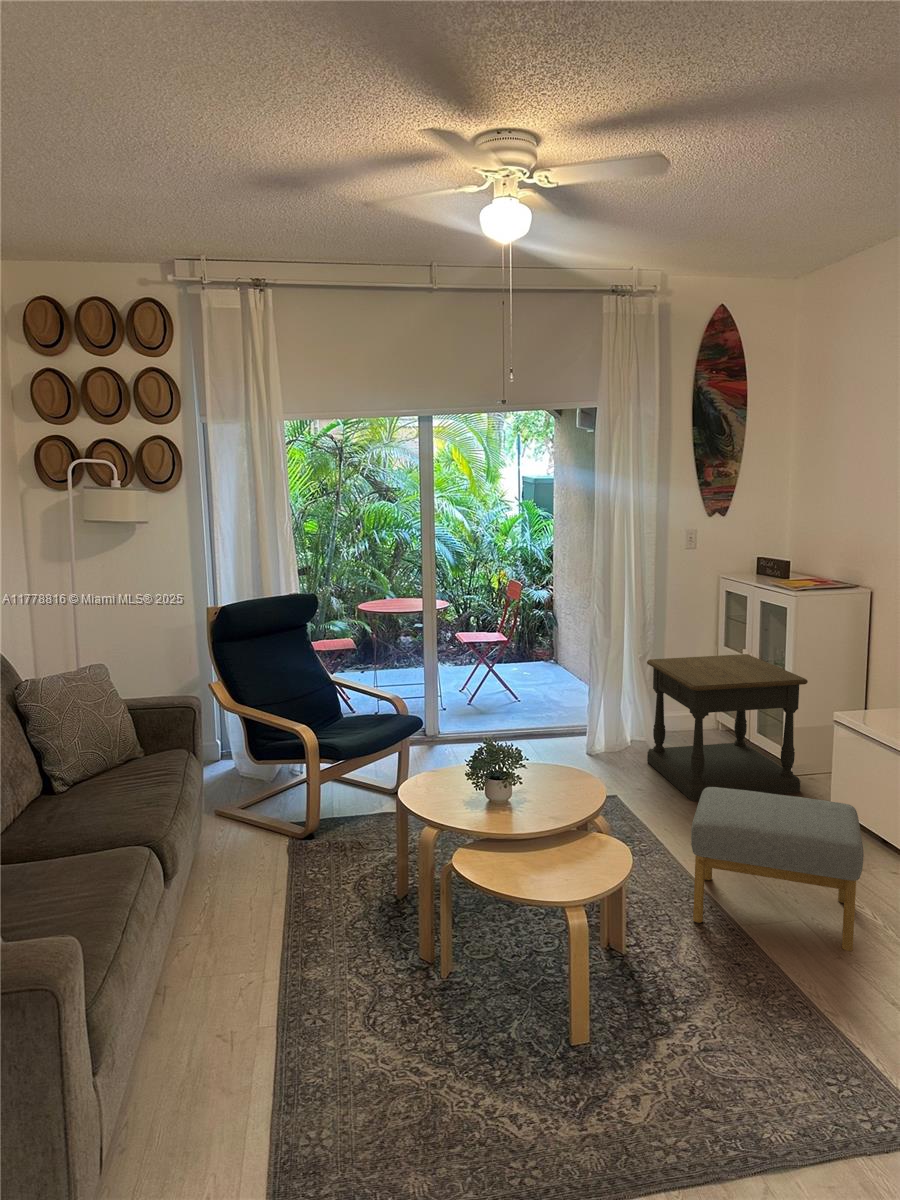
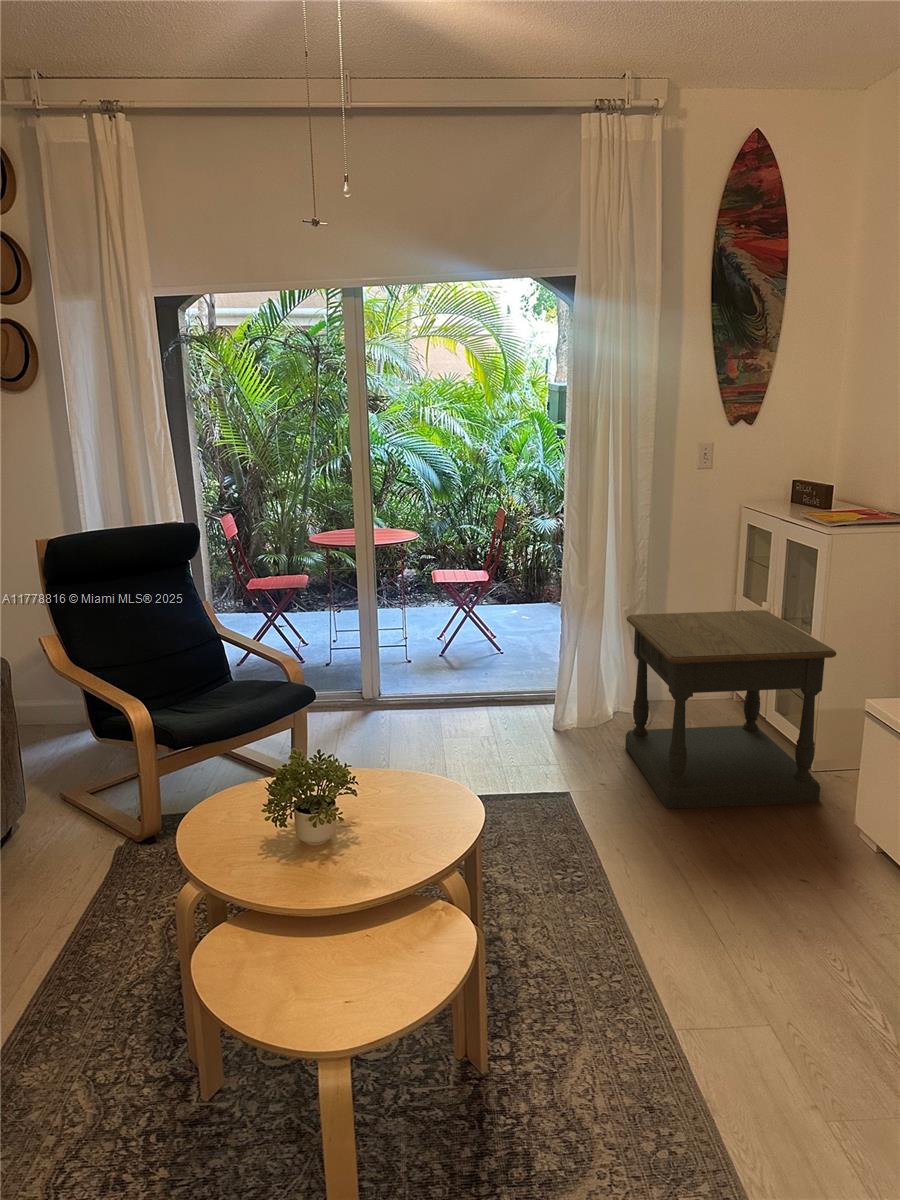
footstool: present [691,787,864,951] -> none [607,814,870,1093]

